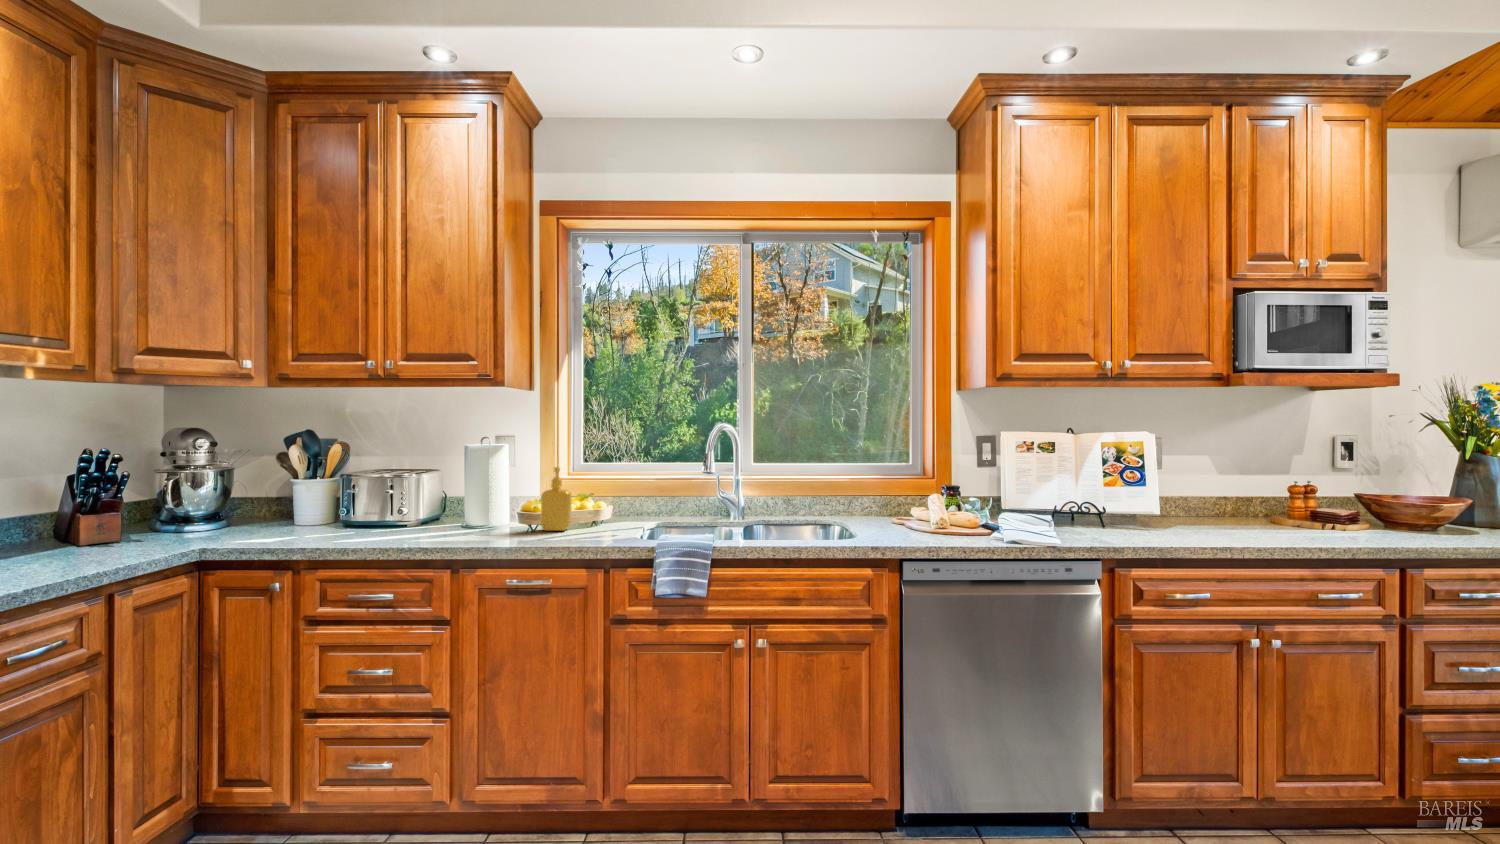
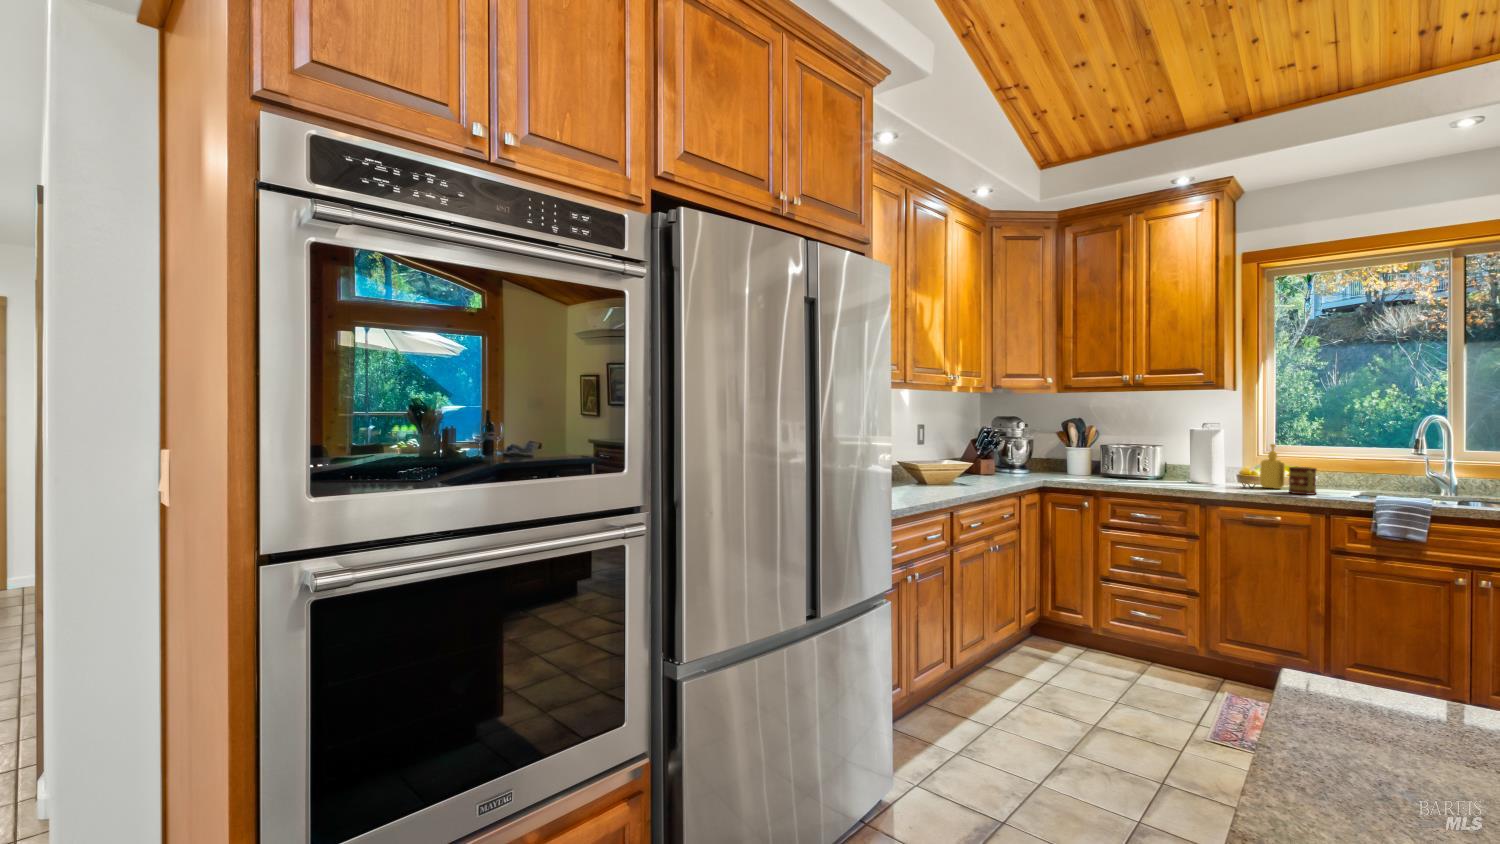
mug: none [567,500,601,540] -> present [1289,467,1317,495]

